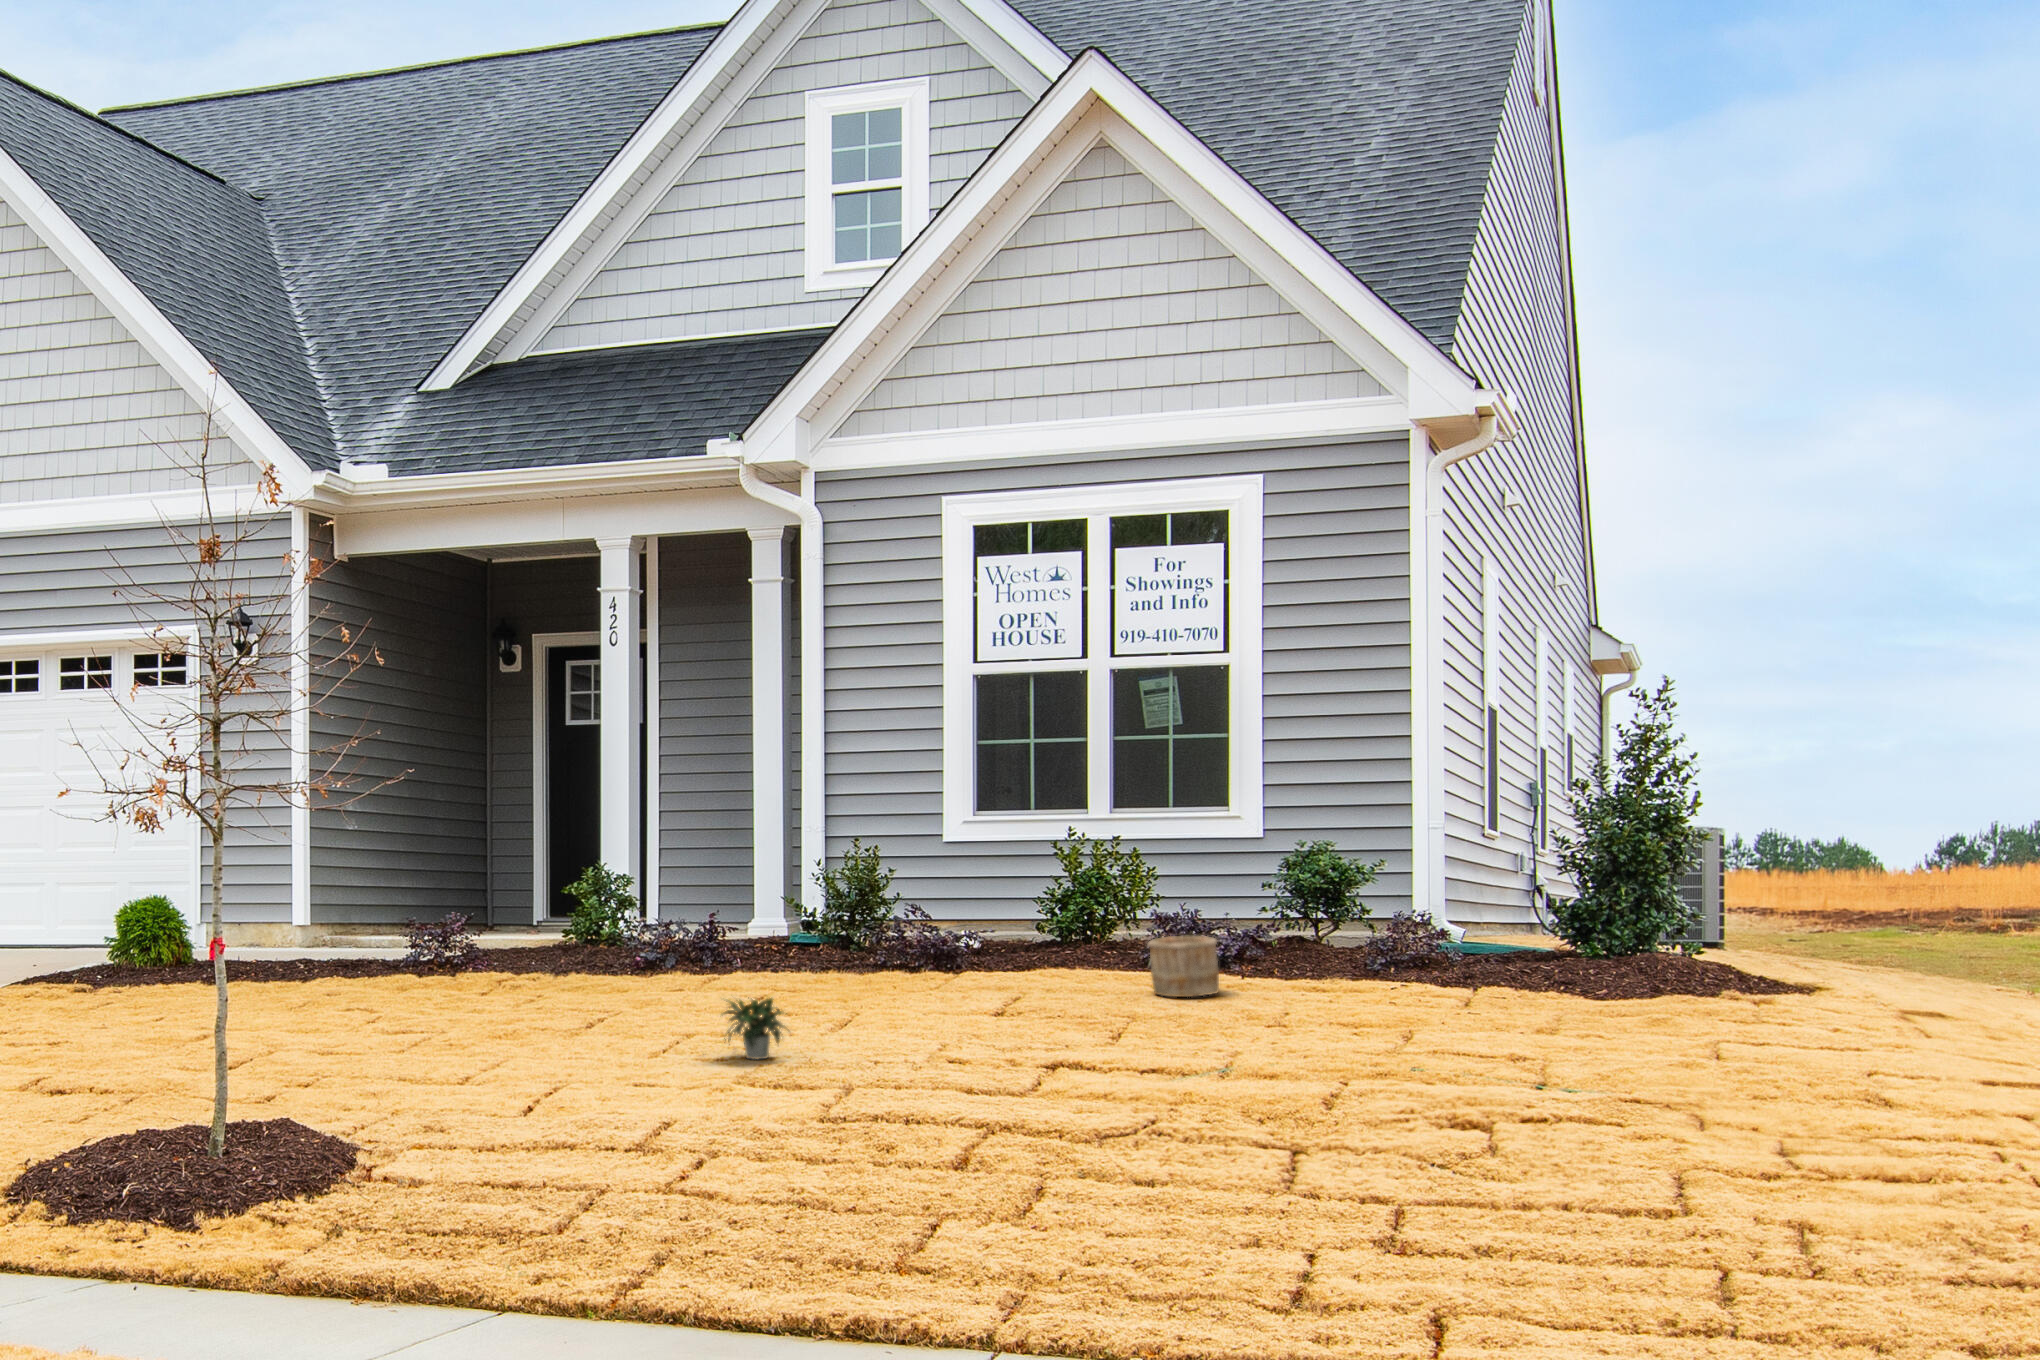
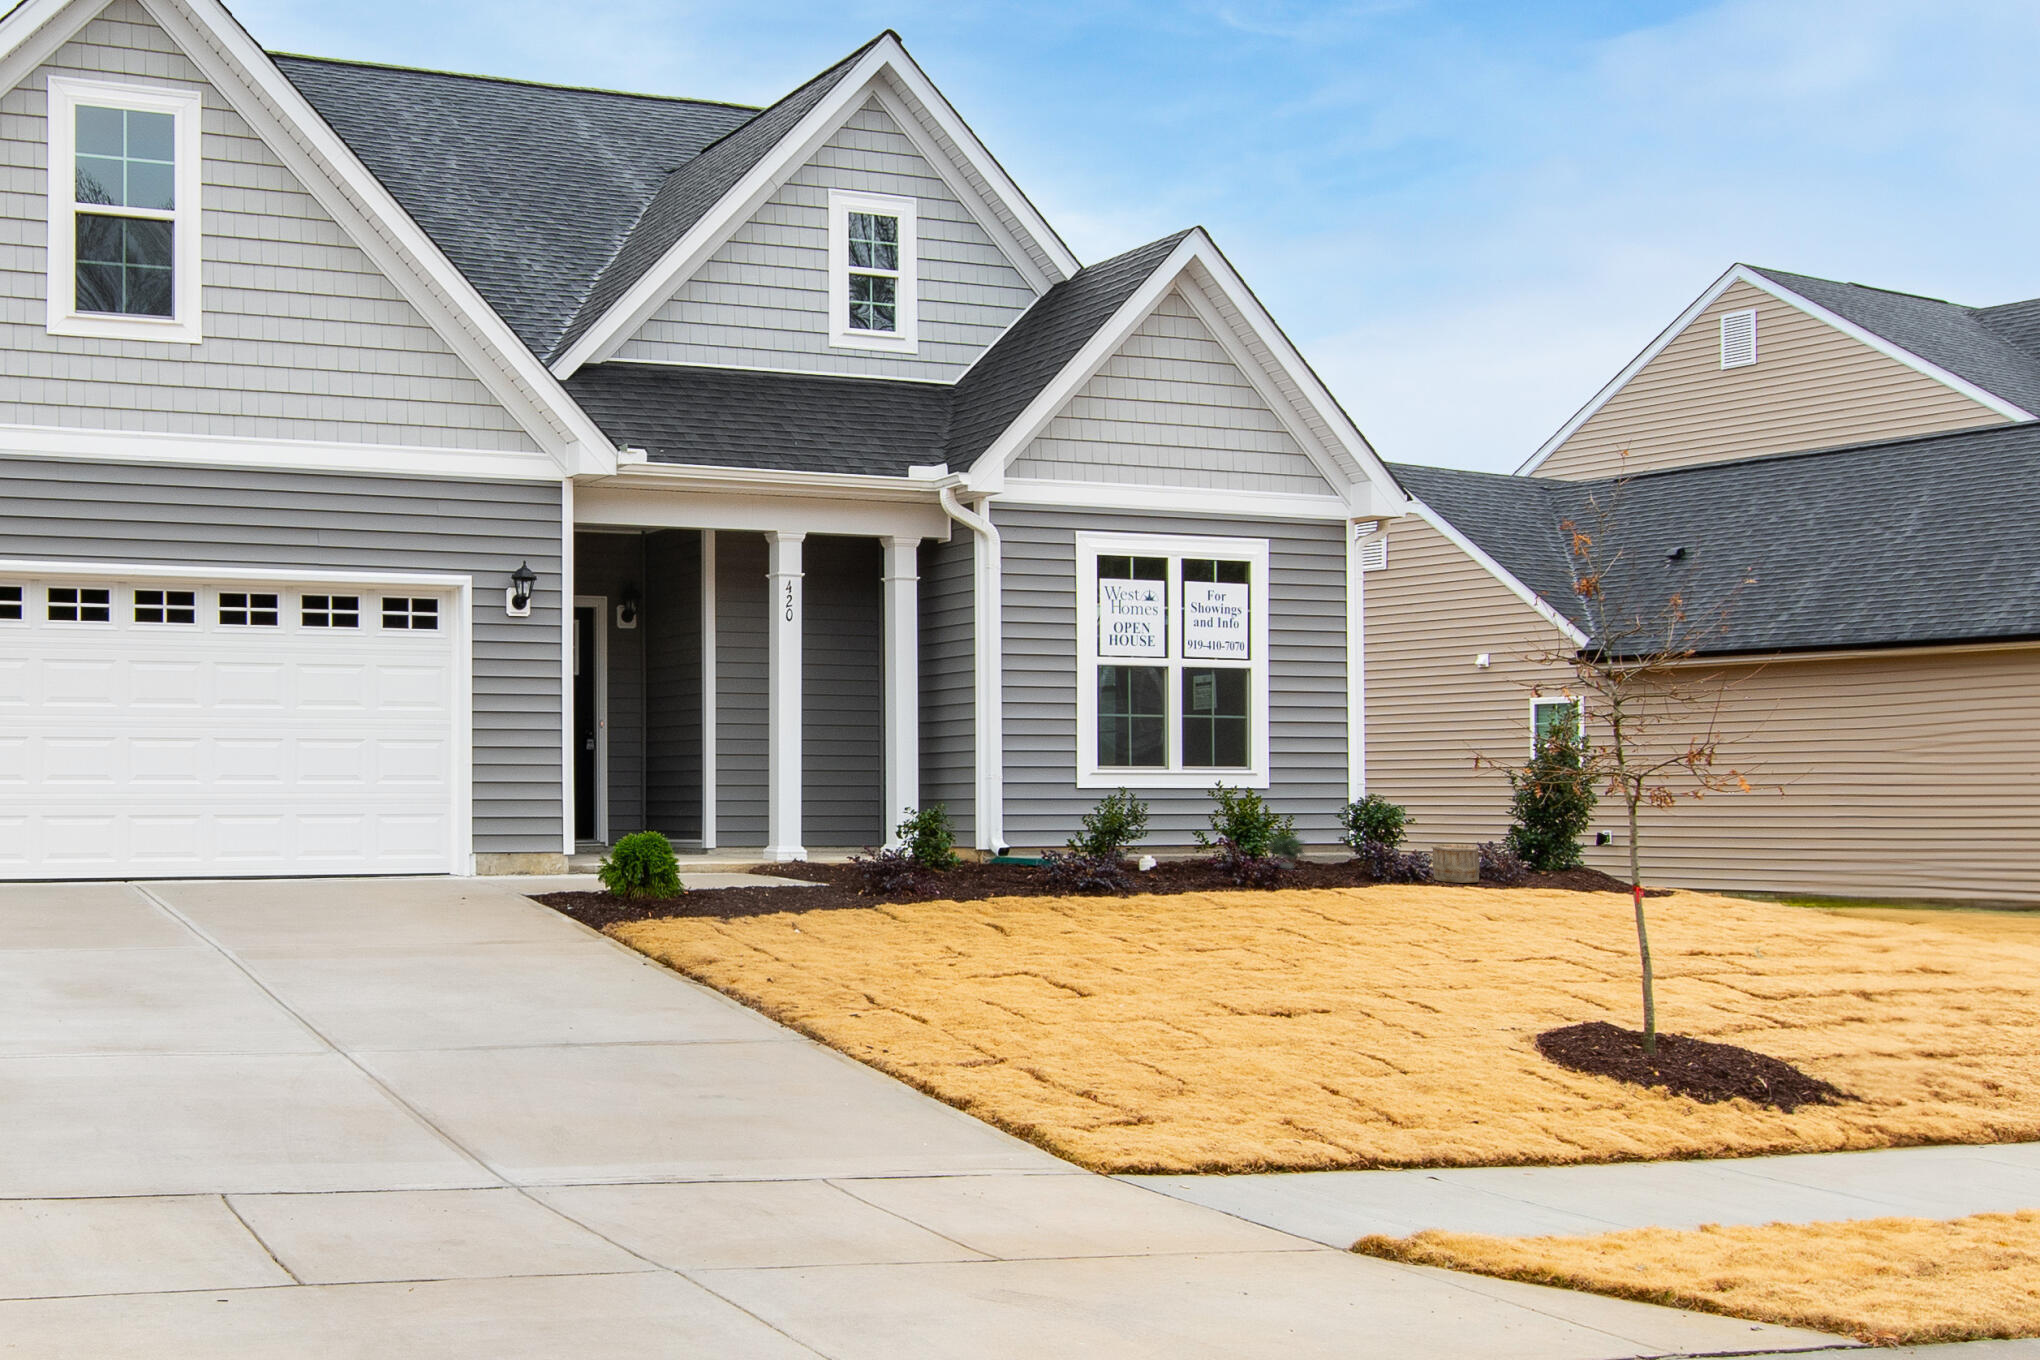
potted plant: present [723,997,785,1059] -> present [1268,833,1304,869]

